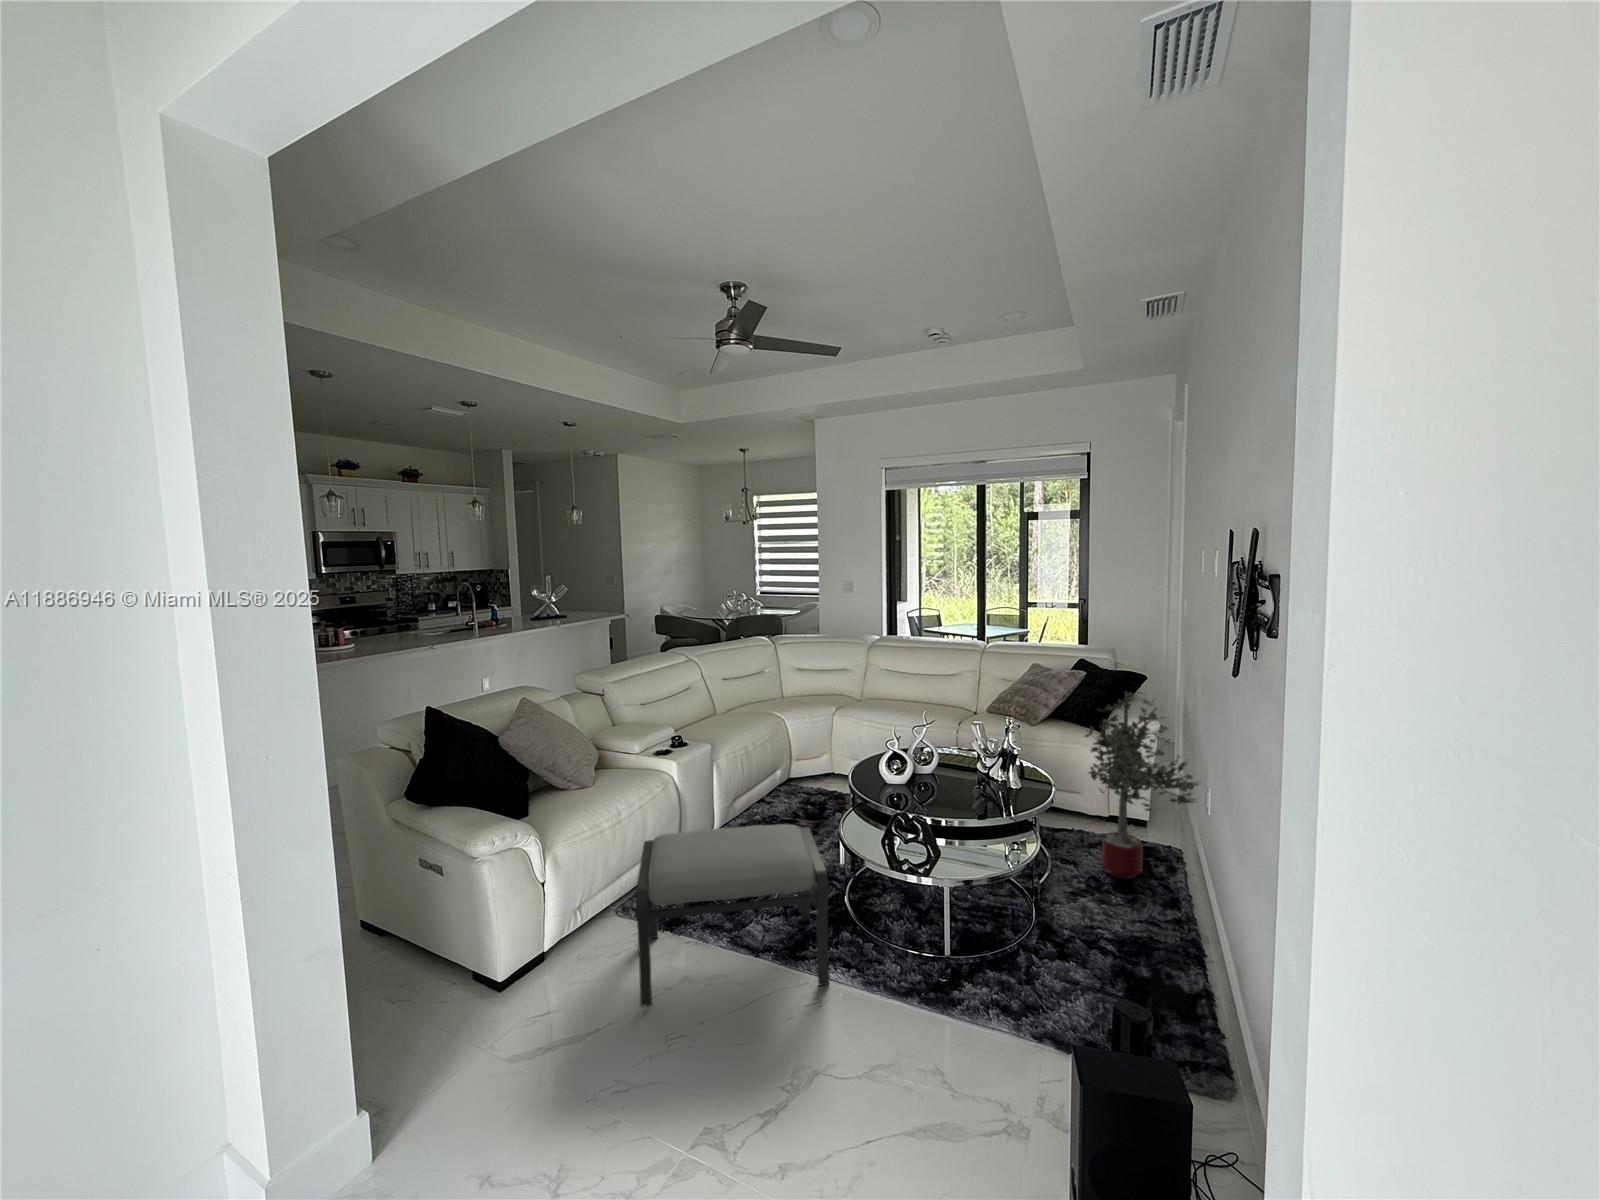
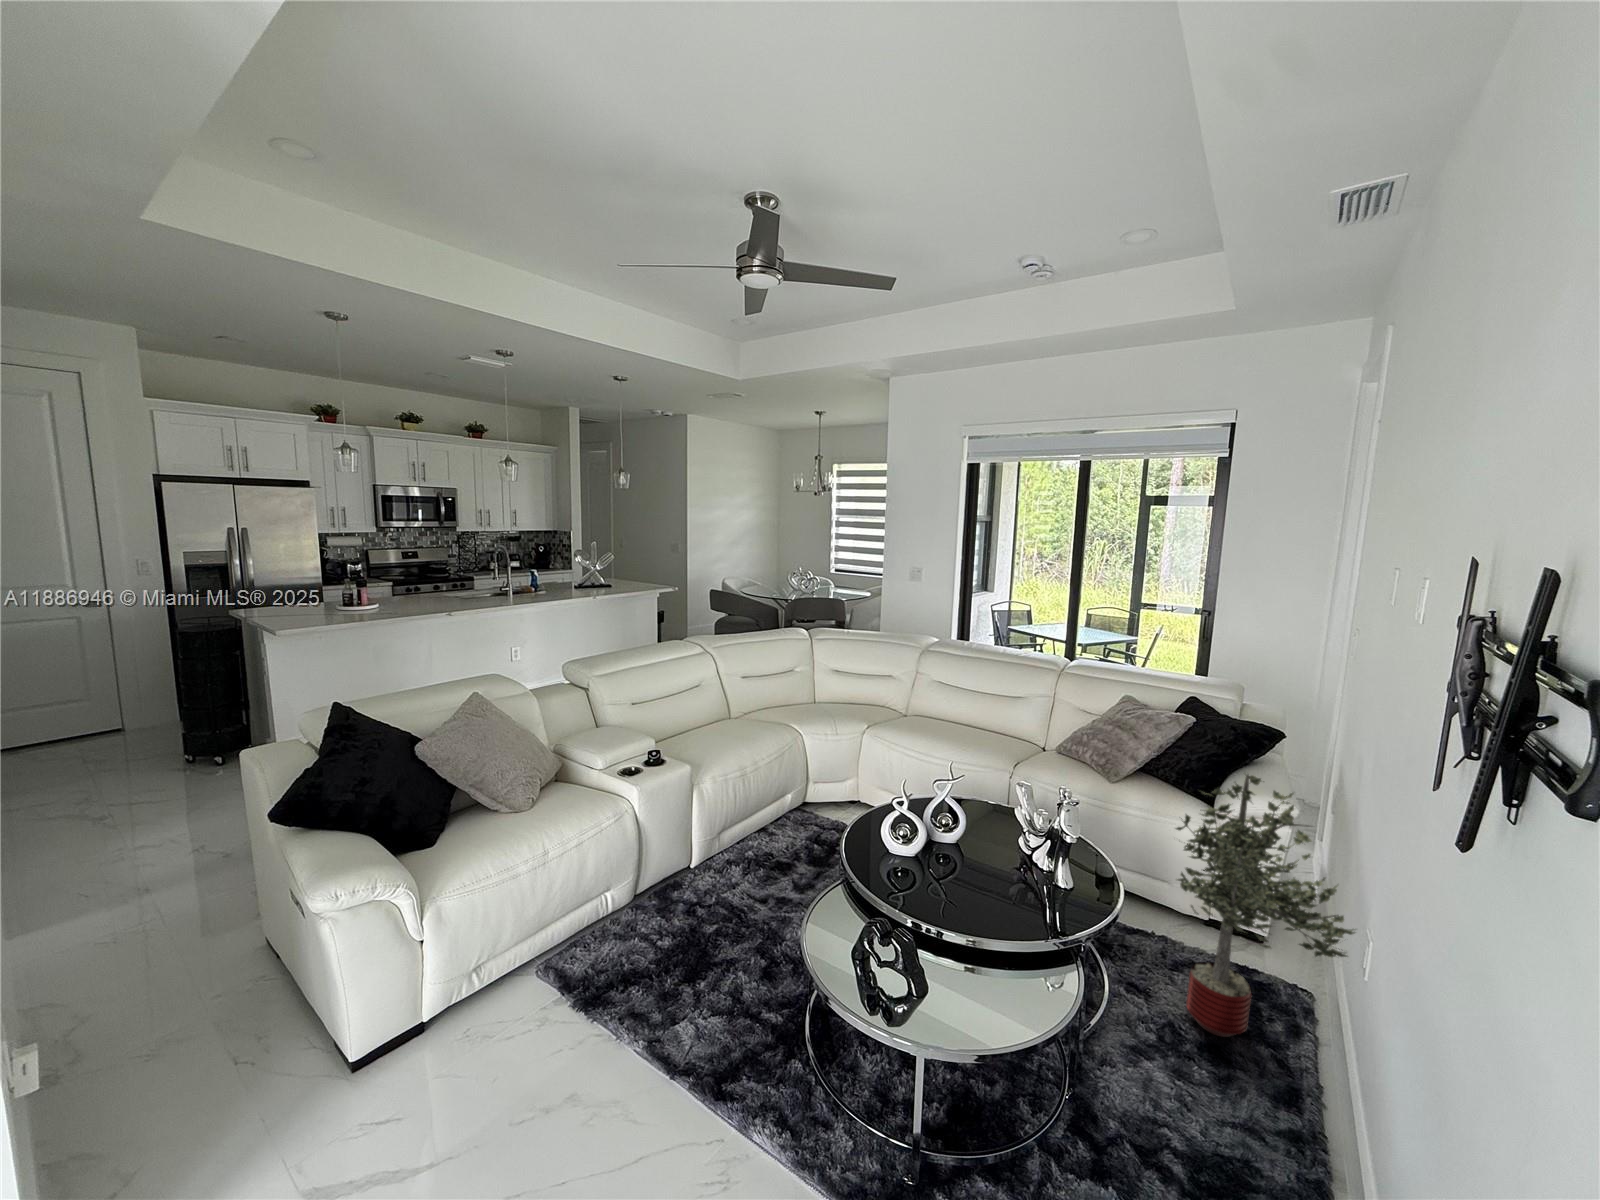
ottoman: present [636,824,829,1007] -> none [484,899,763,1155]

